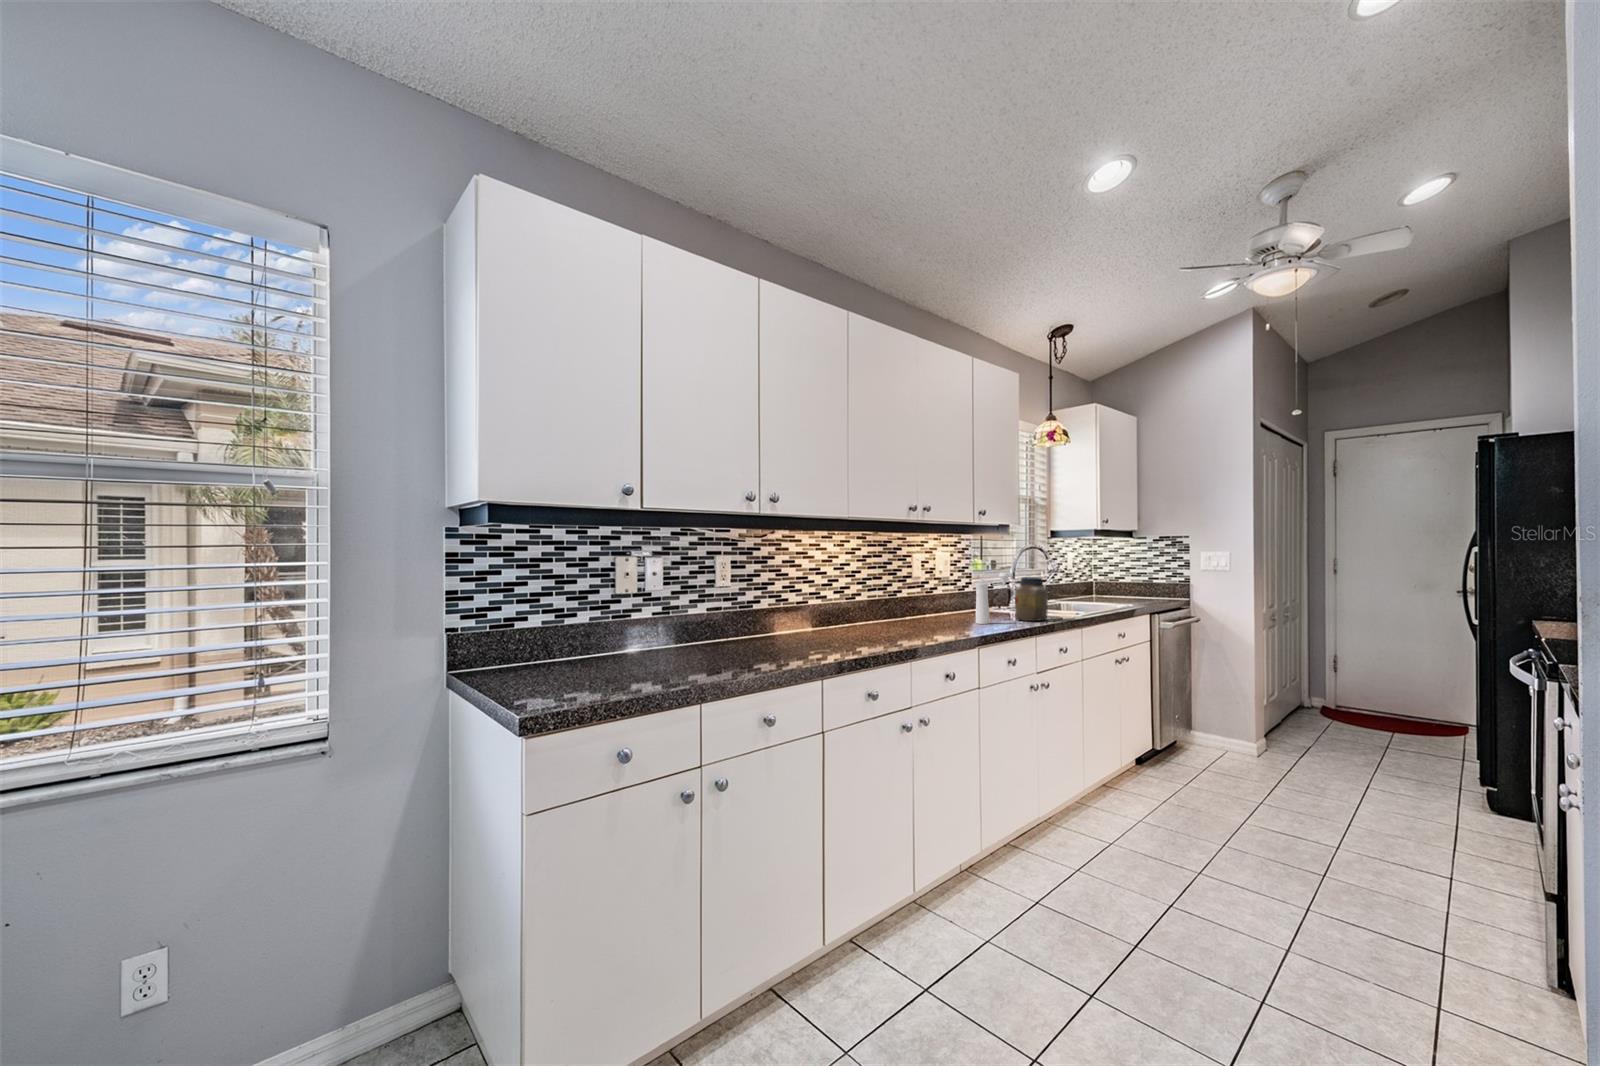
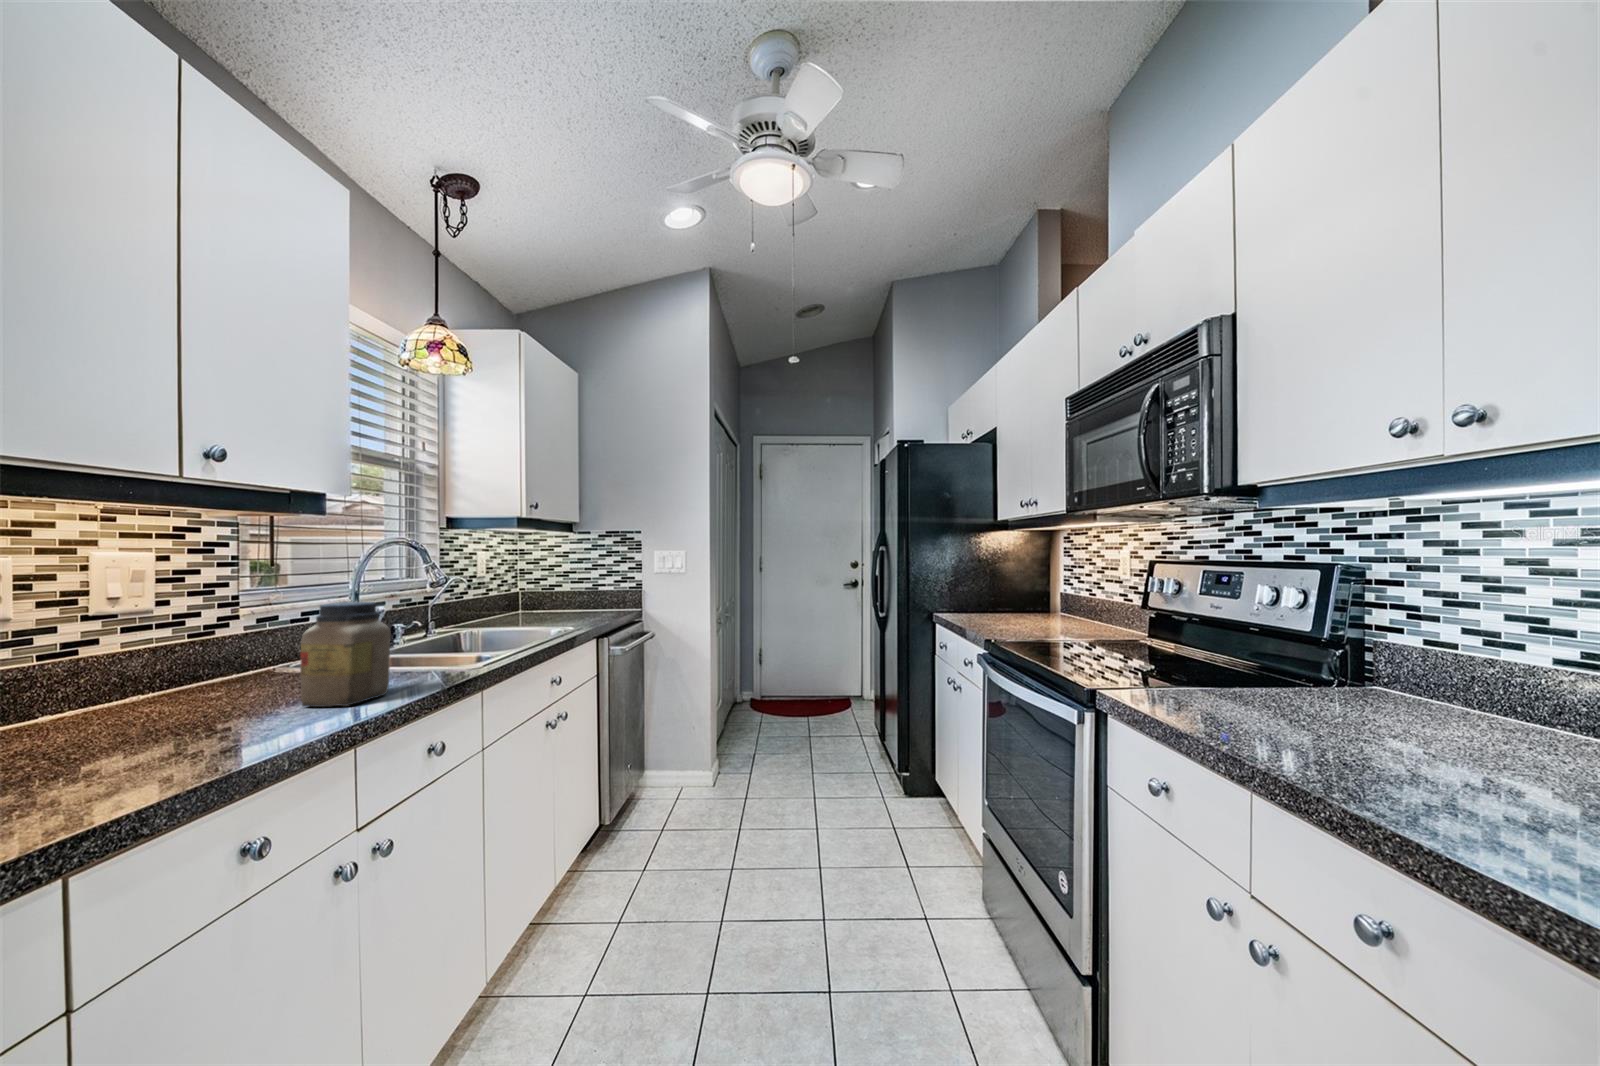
pepper mill: present [975,573,1009,624] -> none [139,597,274,747]

